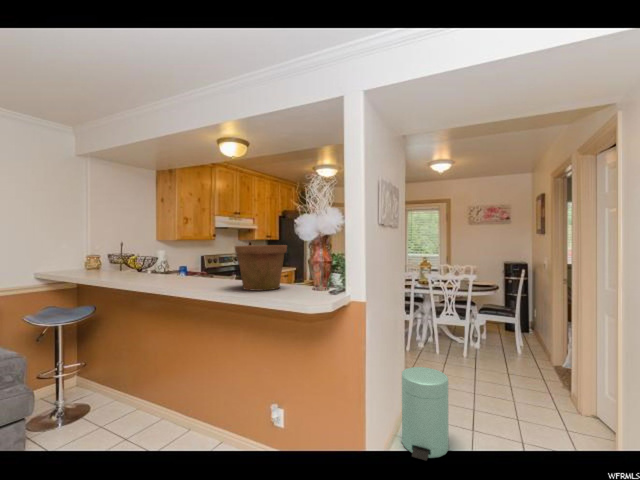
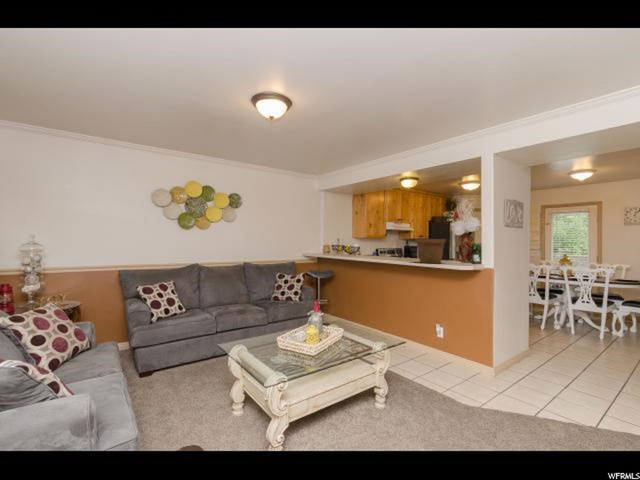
trash can: present [402,367,449,461] -> none [523,322,558,376]

